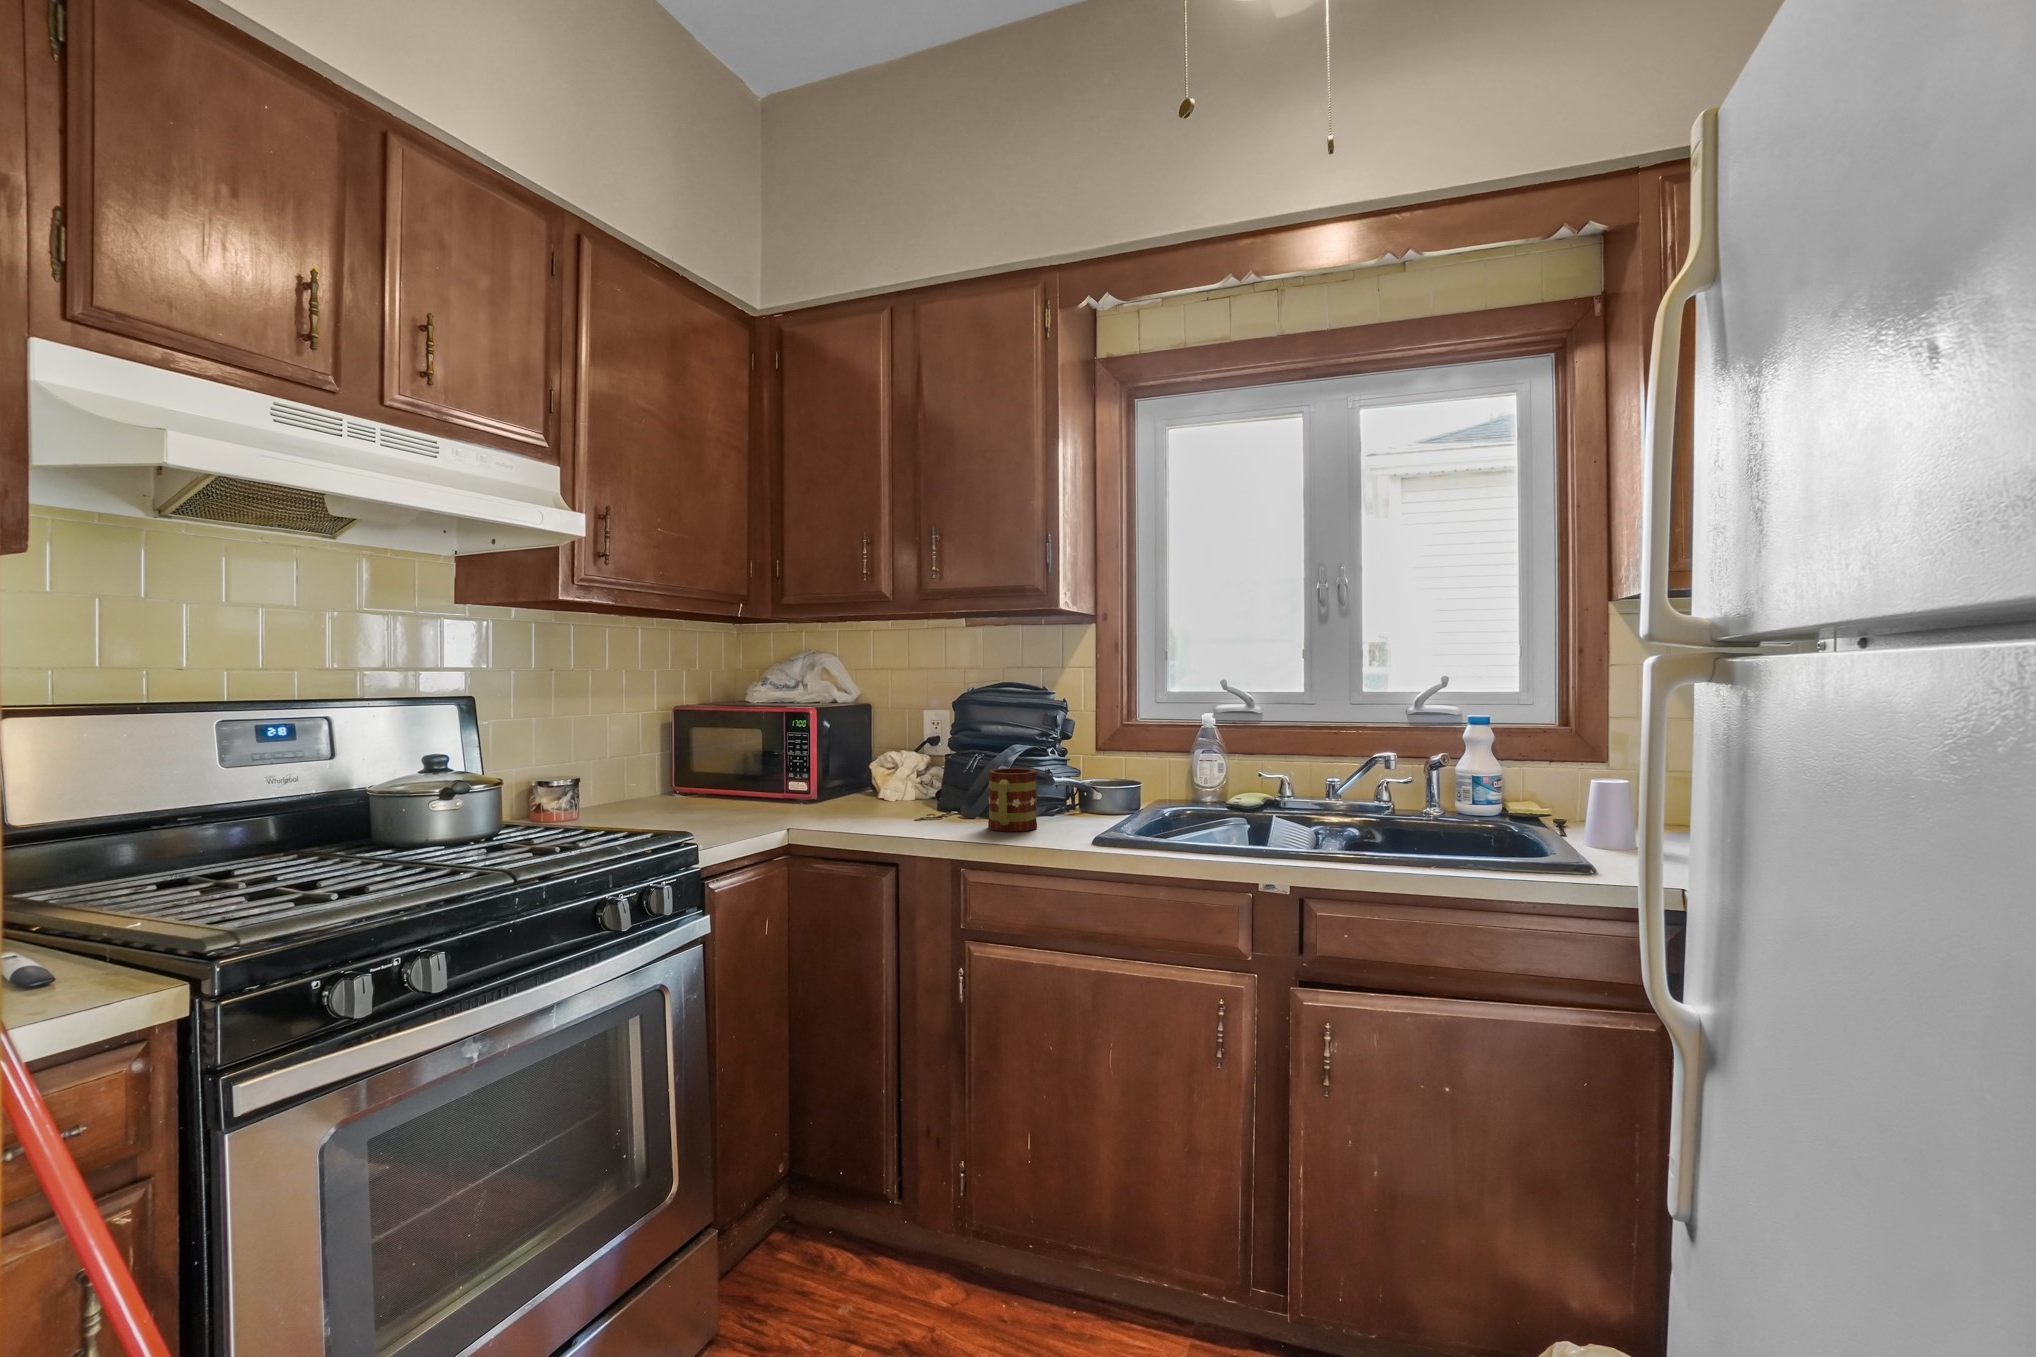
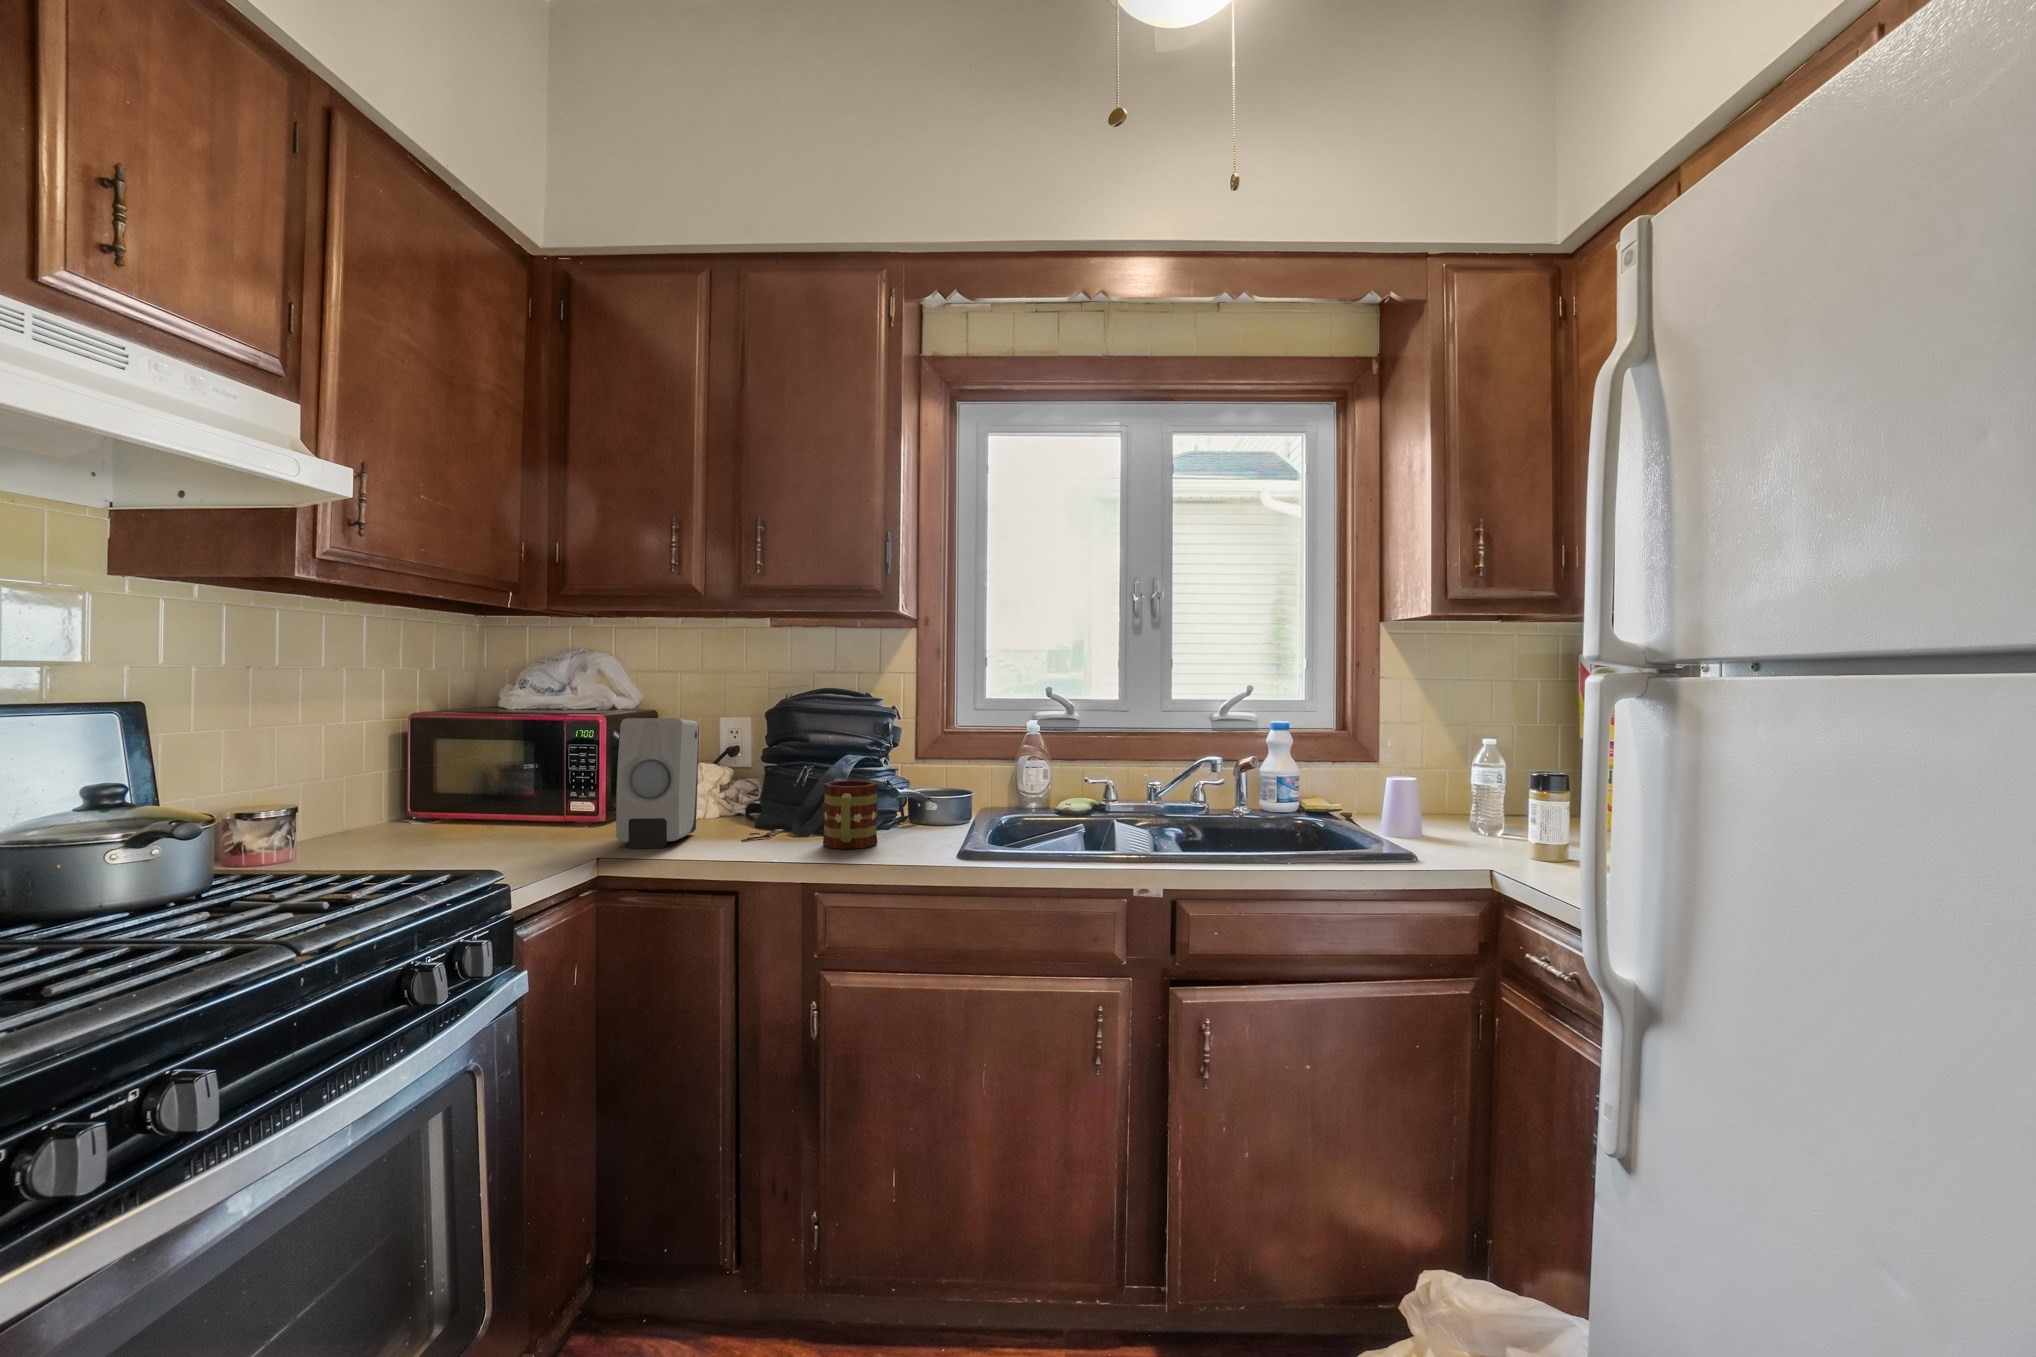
soap dispenser: none [815,710,888,824] -> present [616,718,699,848]

